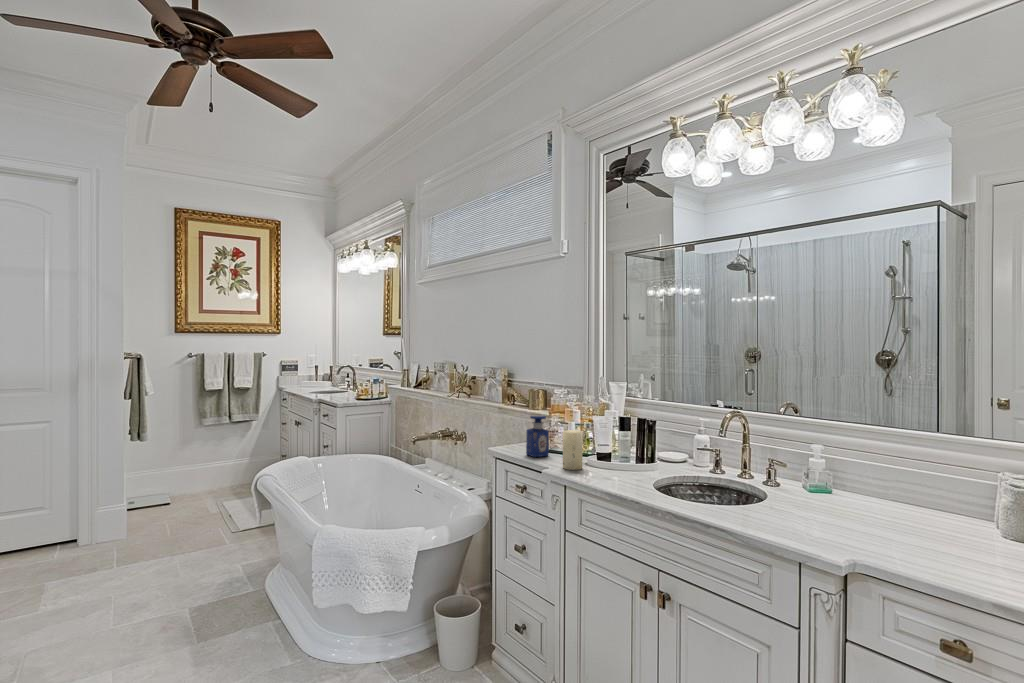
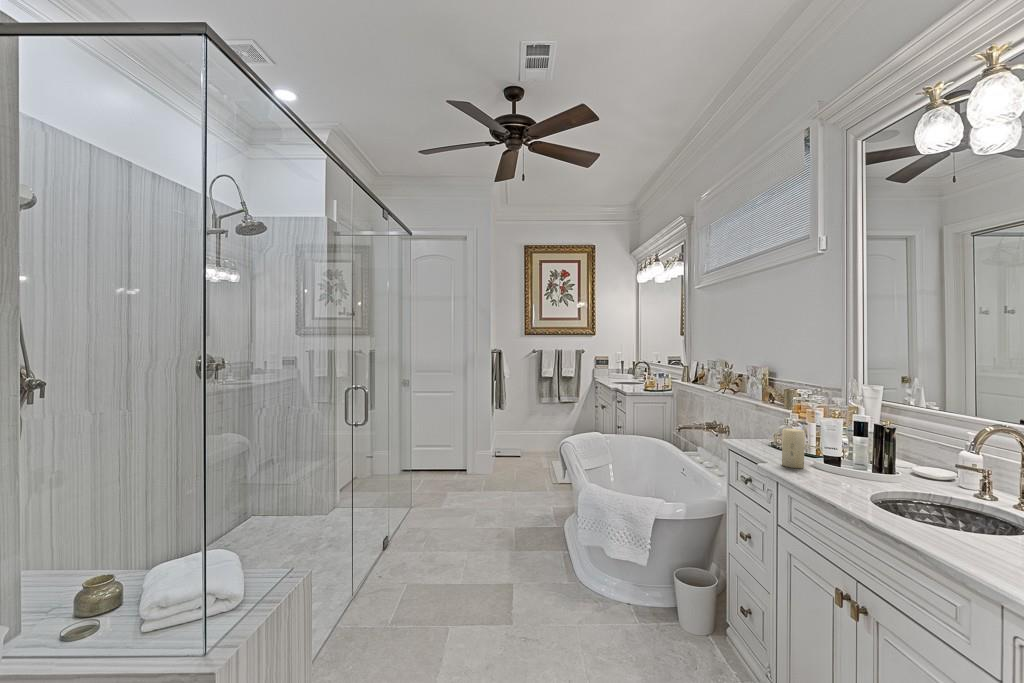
perfume bottle: present [526,414,549,457] -> none [755,411,779,452]

